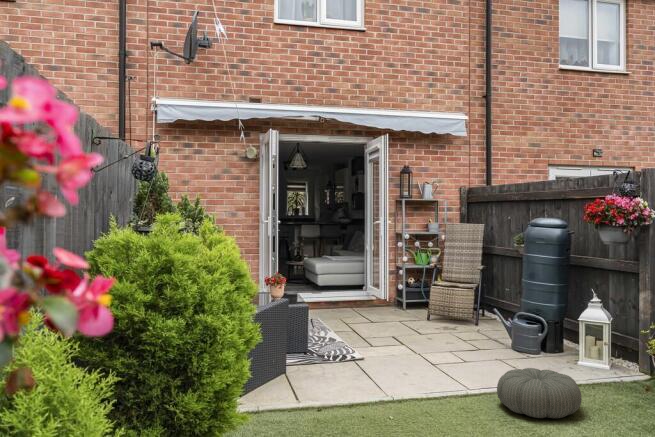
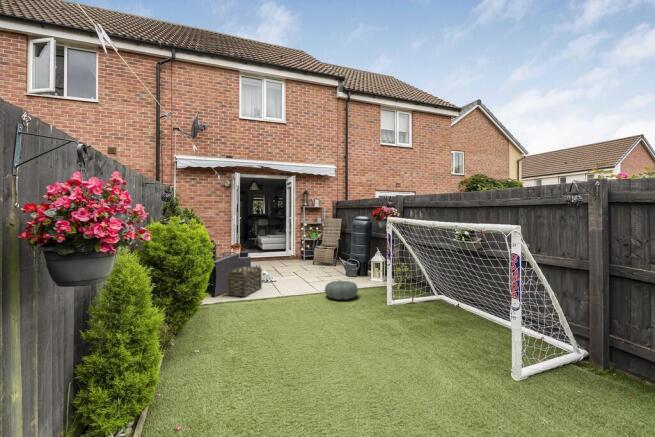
basket: none [266,323,340,400] -> present [226,266,262,297]

